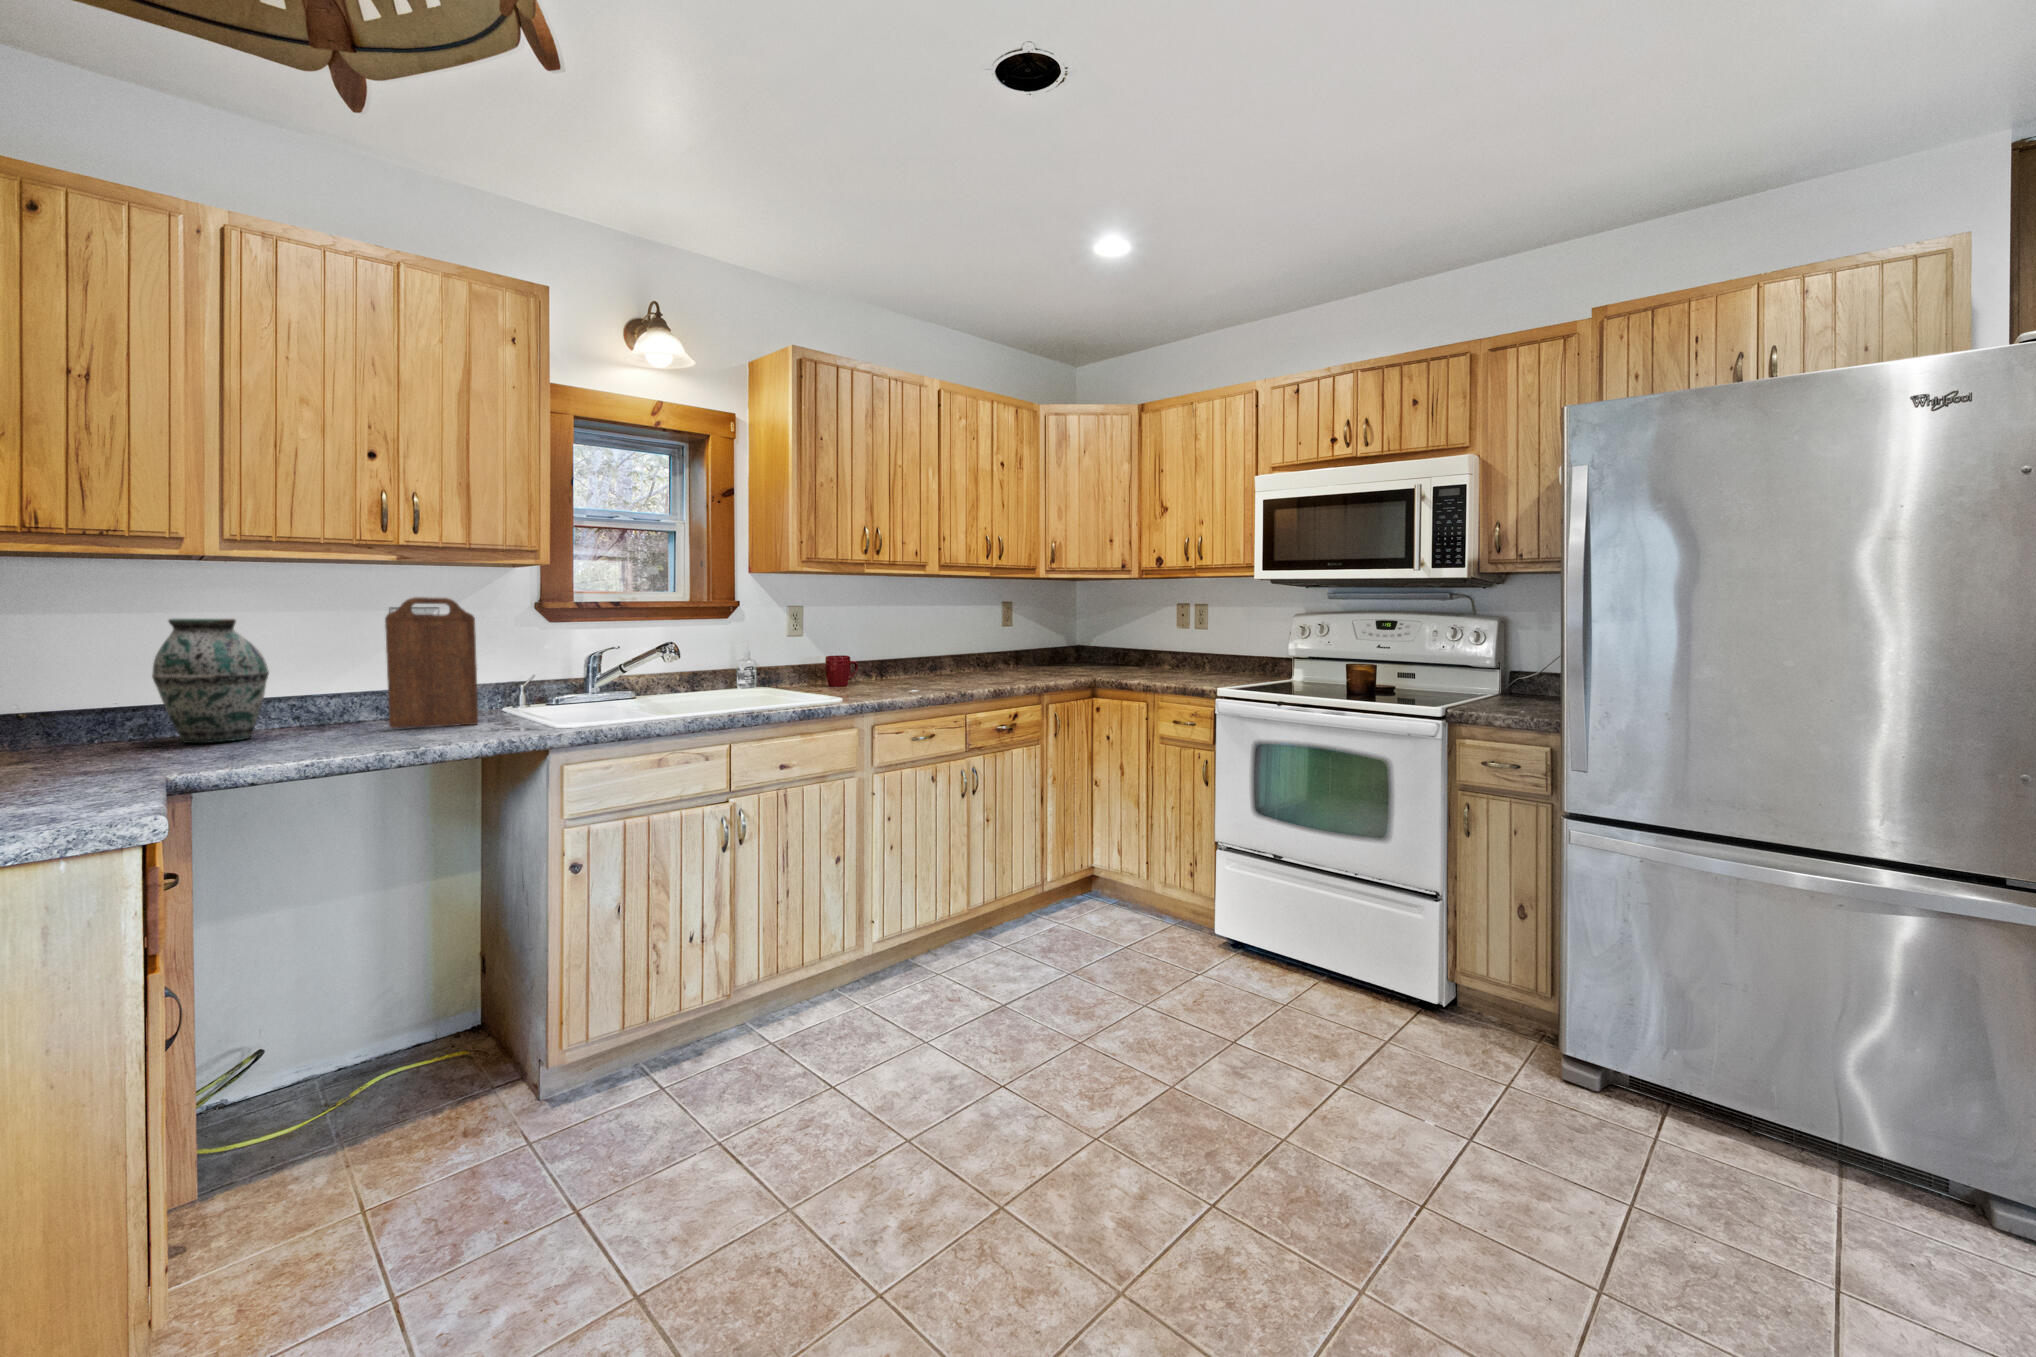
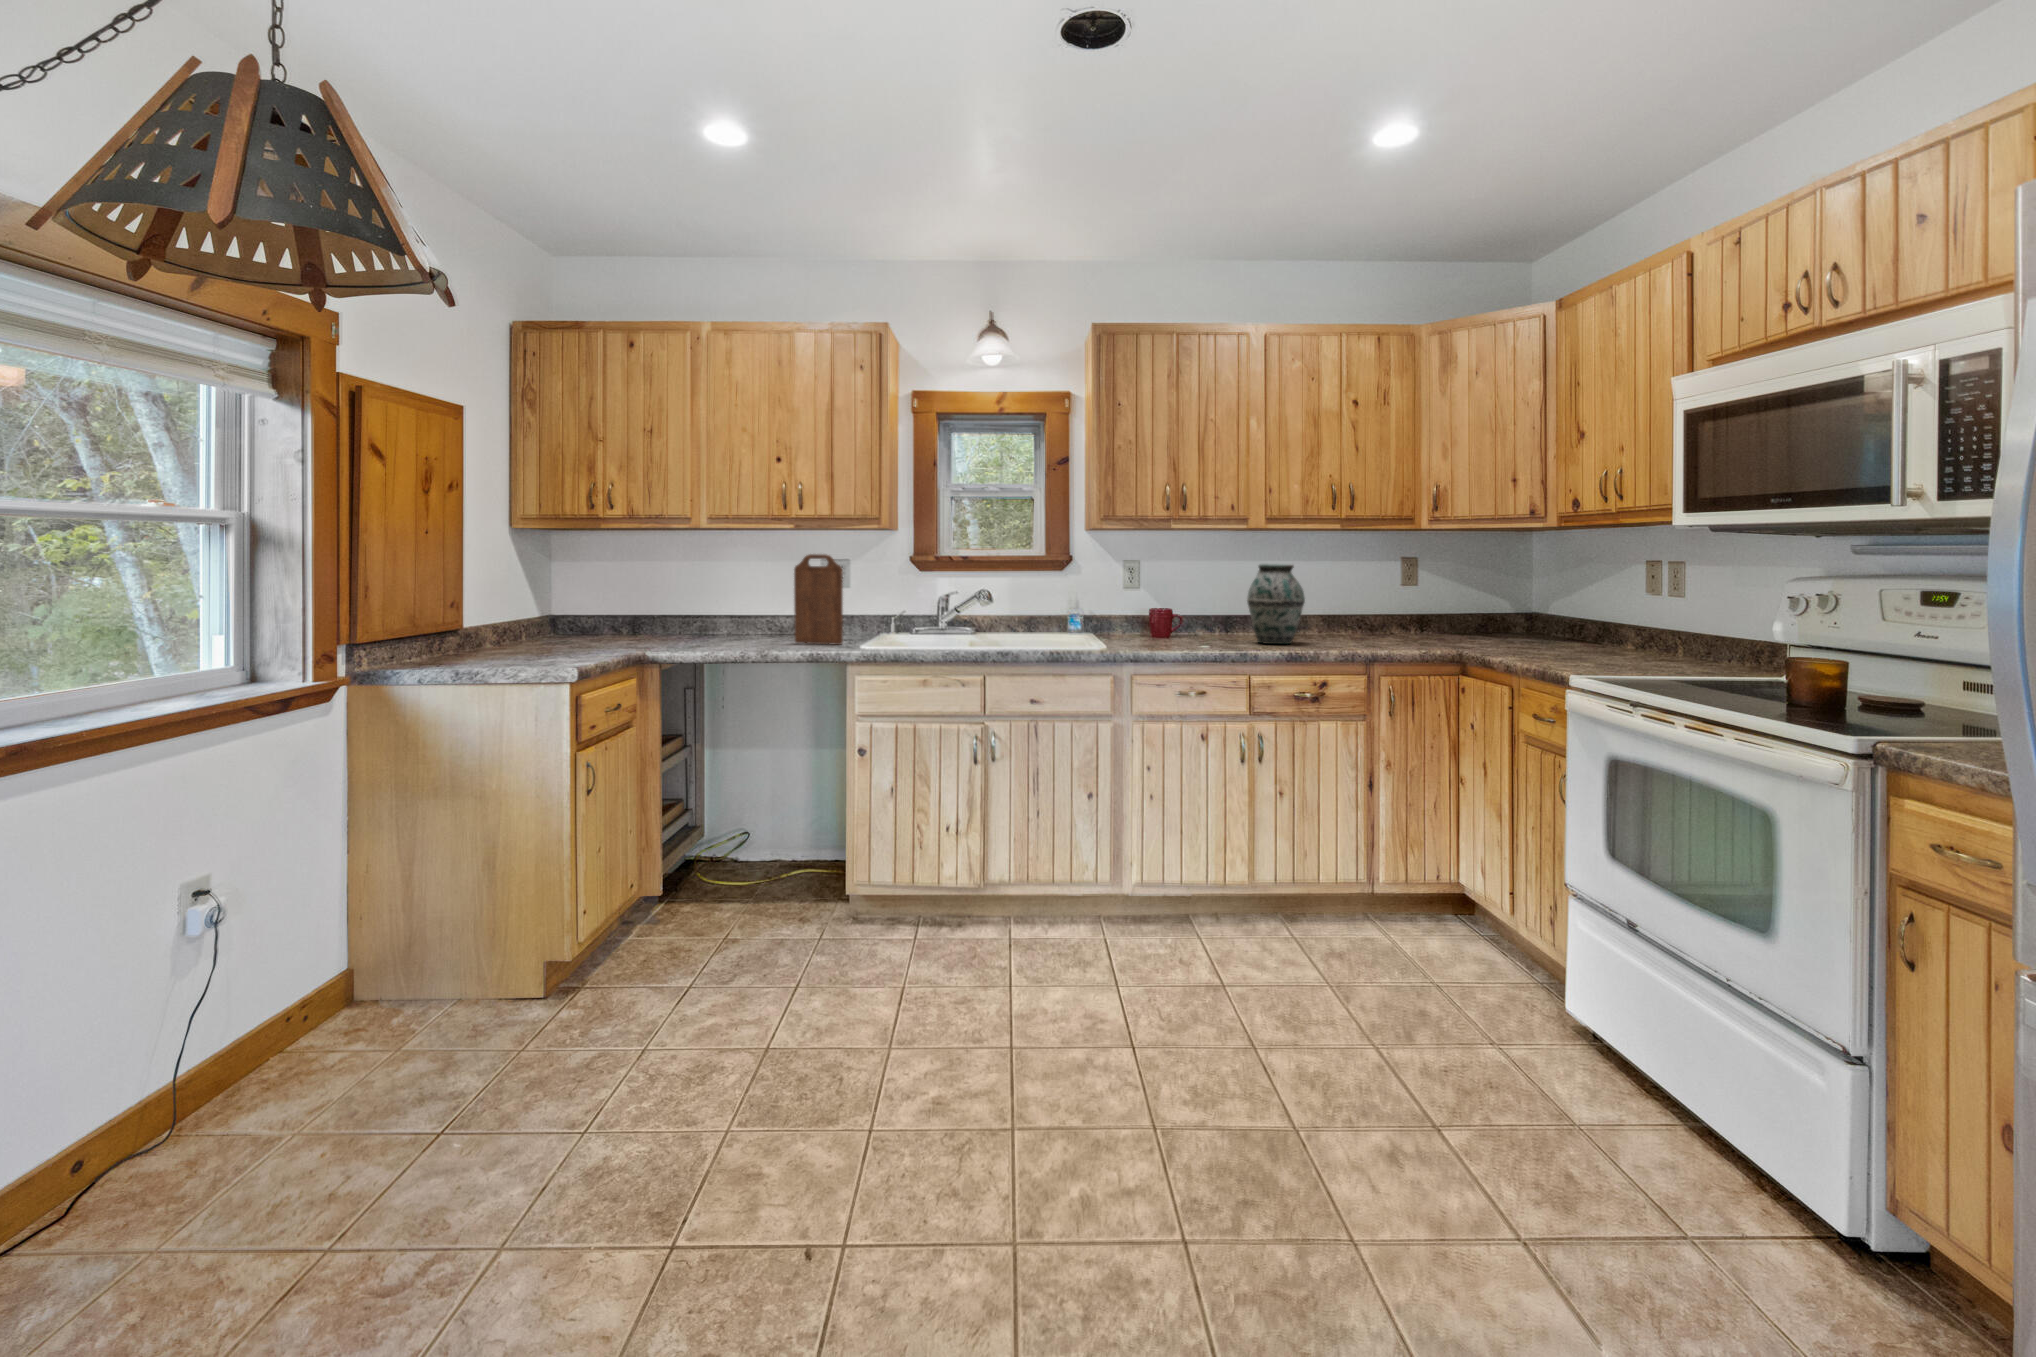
vase: present [152,619,269,743] -> present [1247,564,1305,644]

